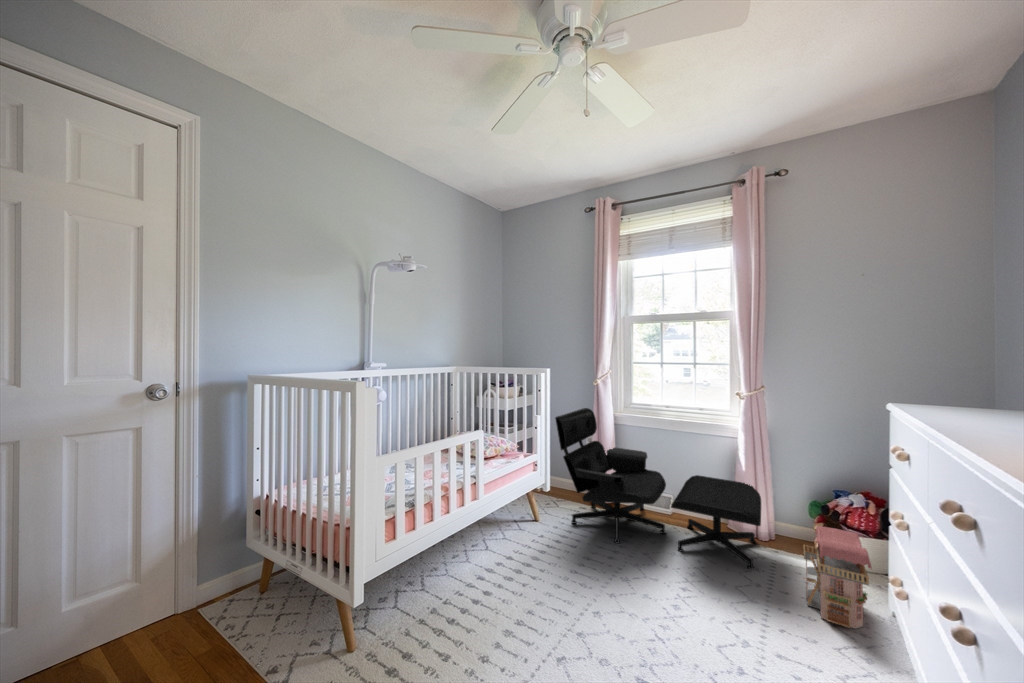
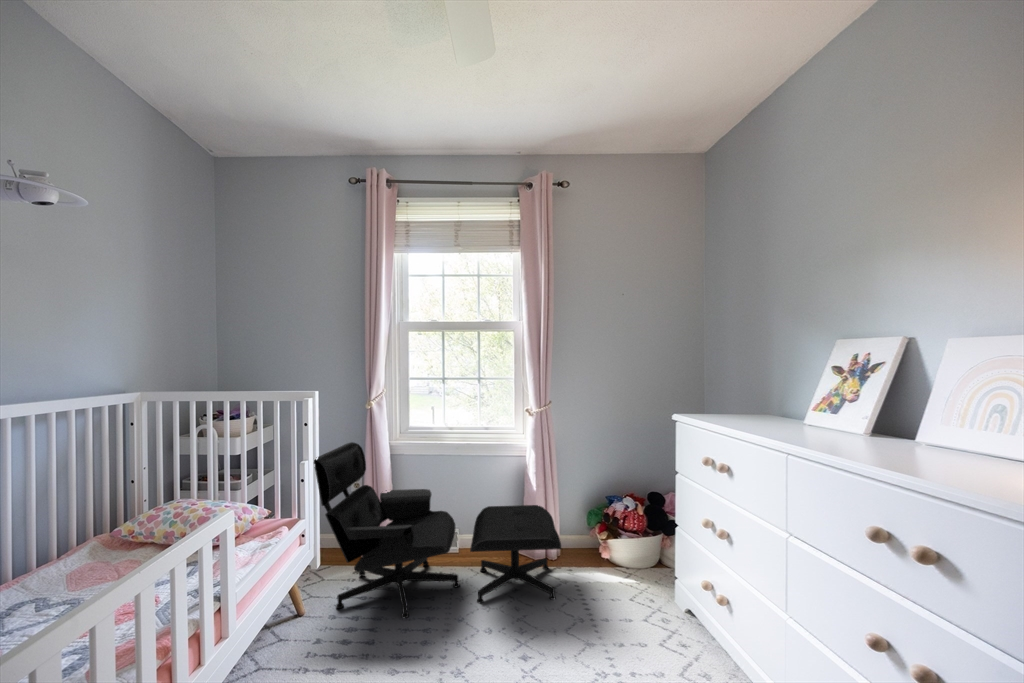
toy house: present [803,525,872,629] -> none [603,533,666,631]

